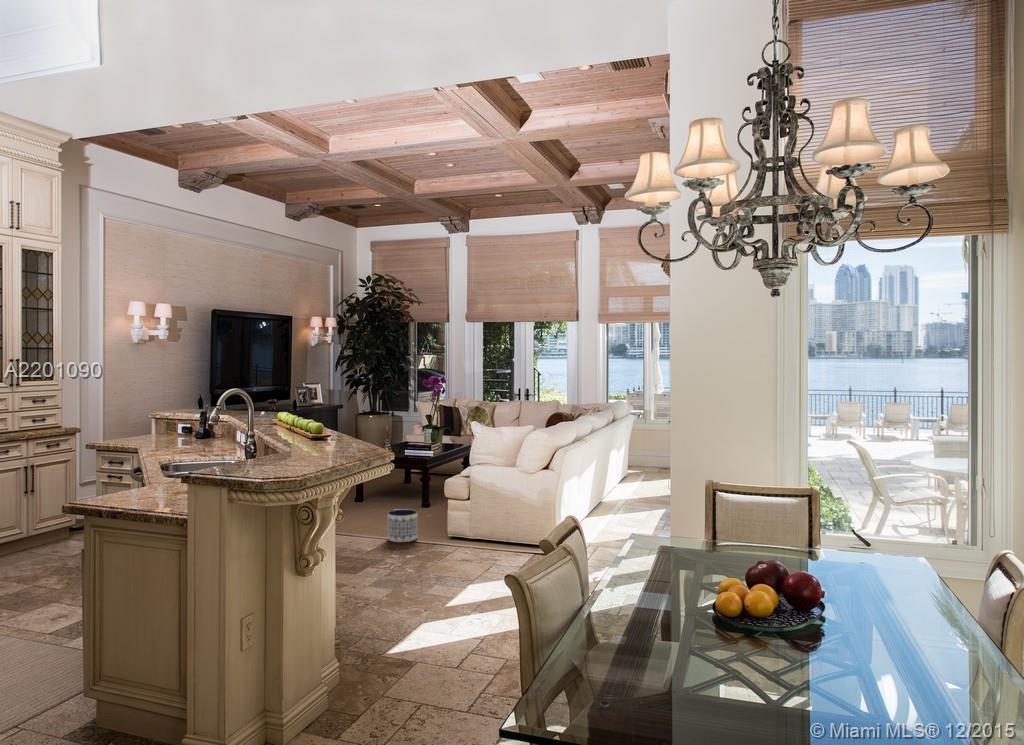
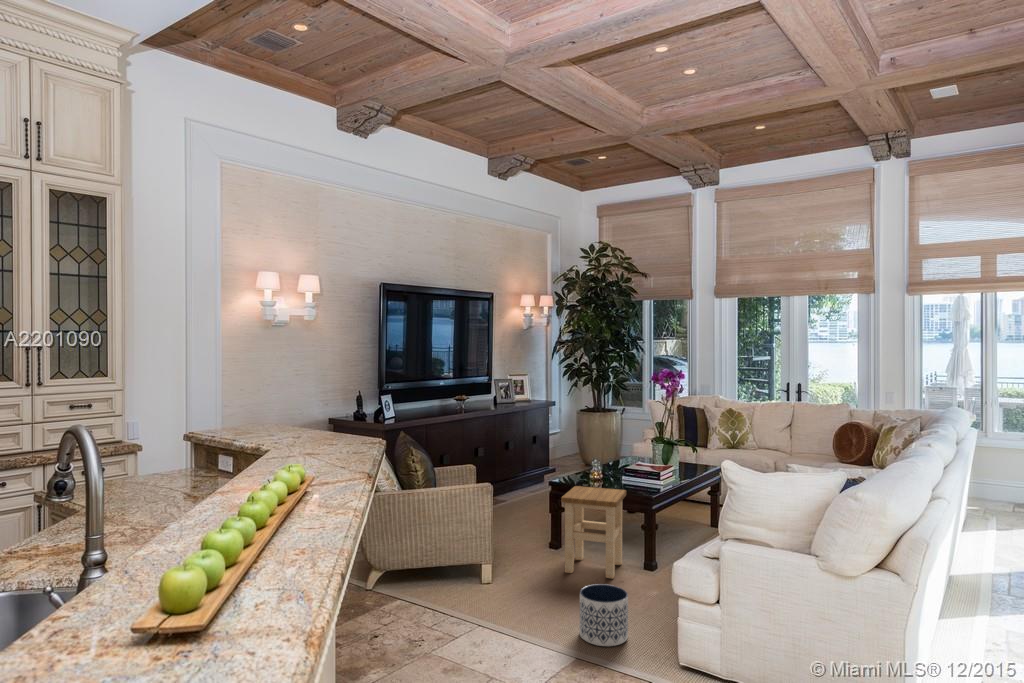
stool: none [367,459,409,516] -> present [561,486,626,579]

